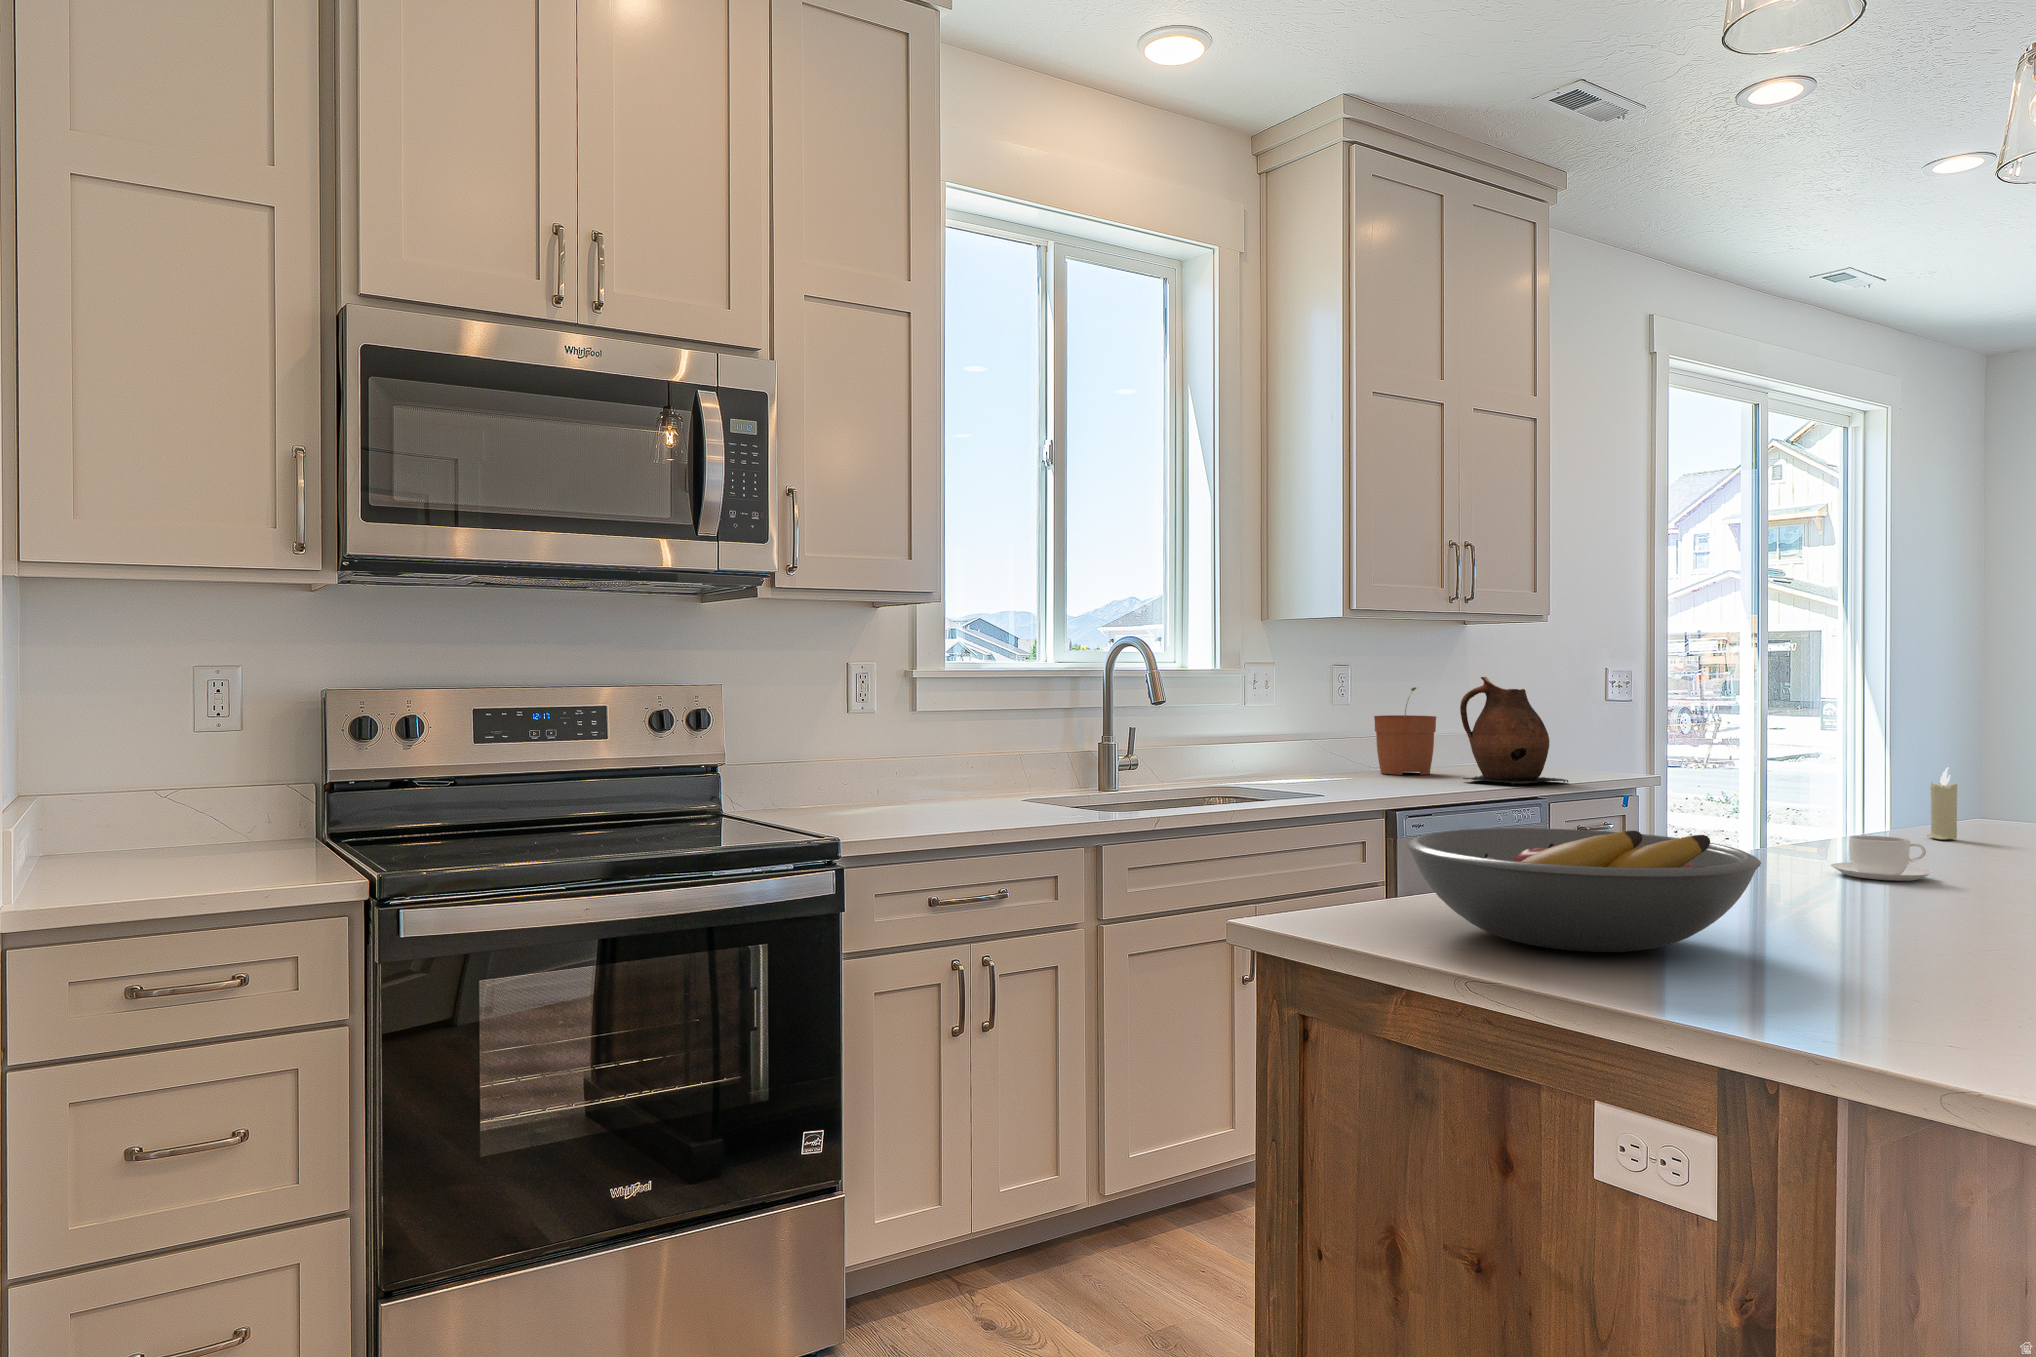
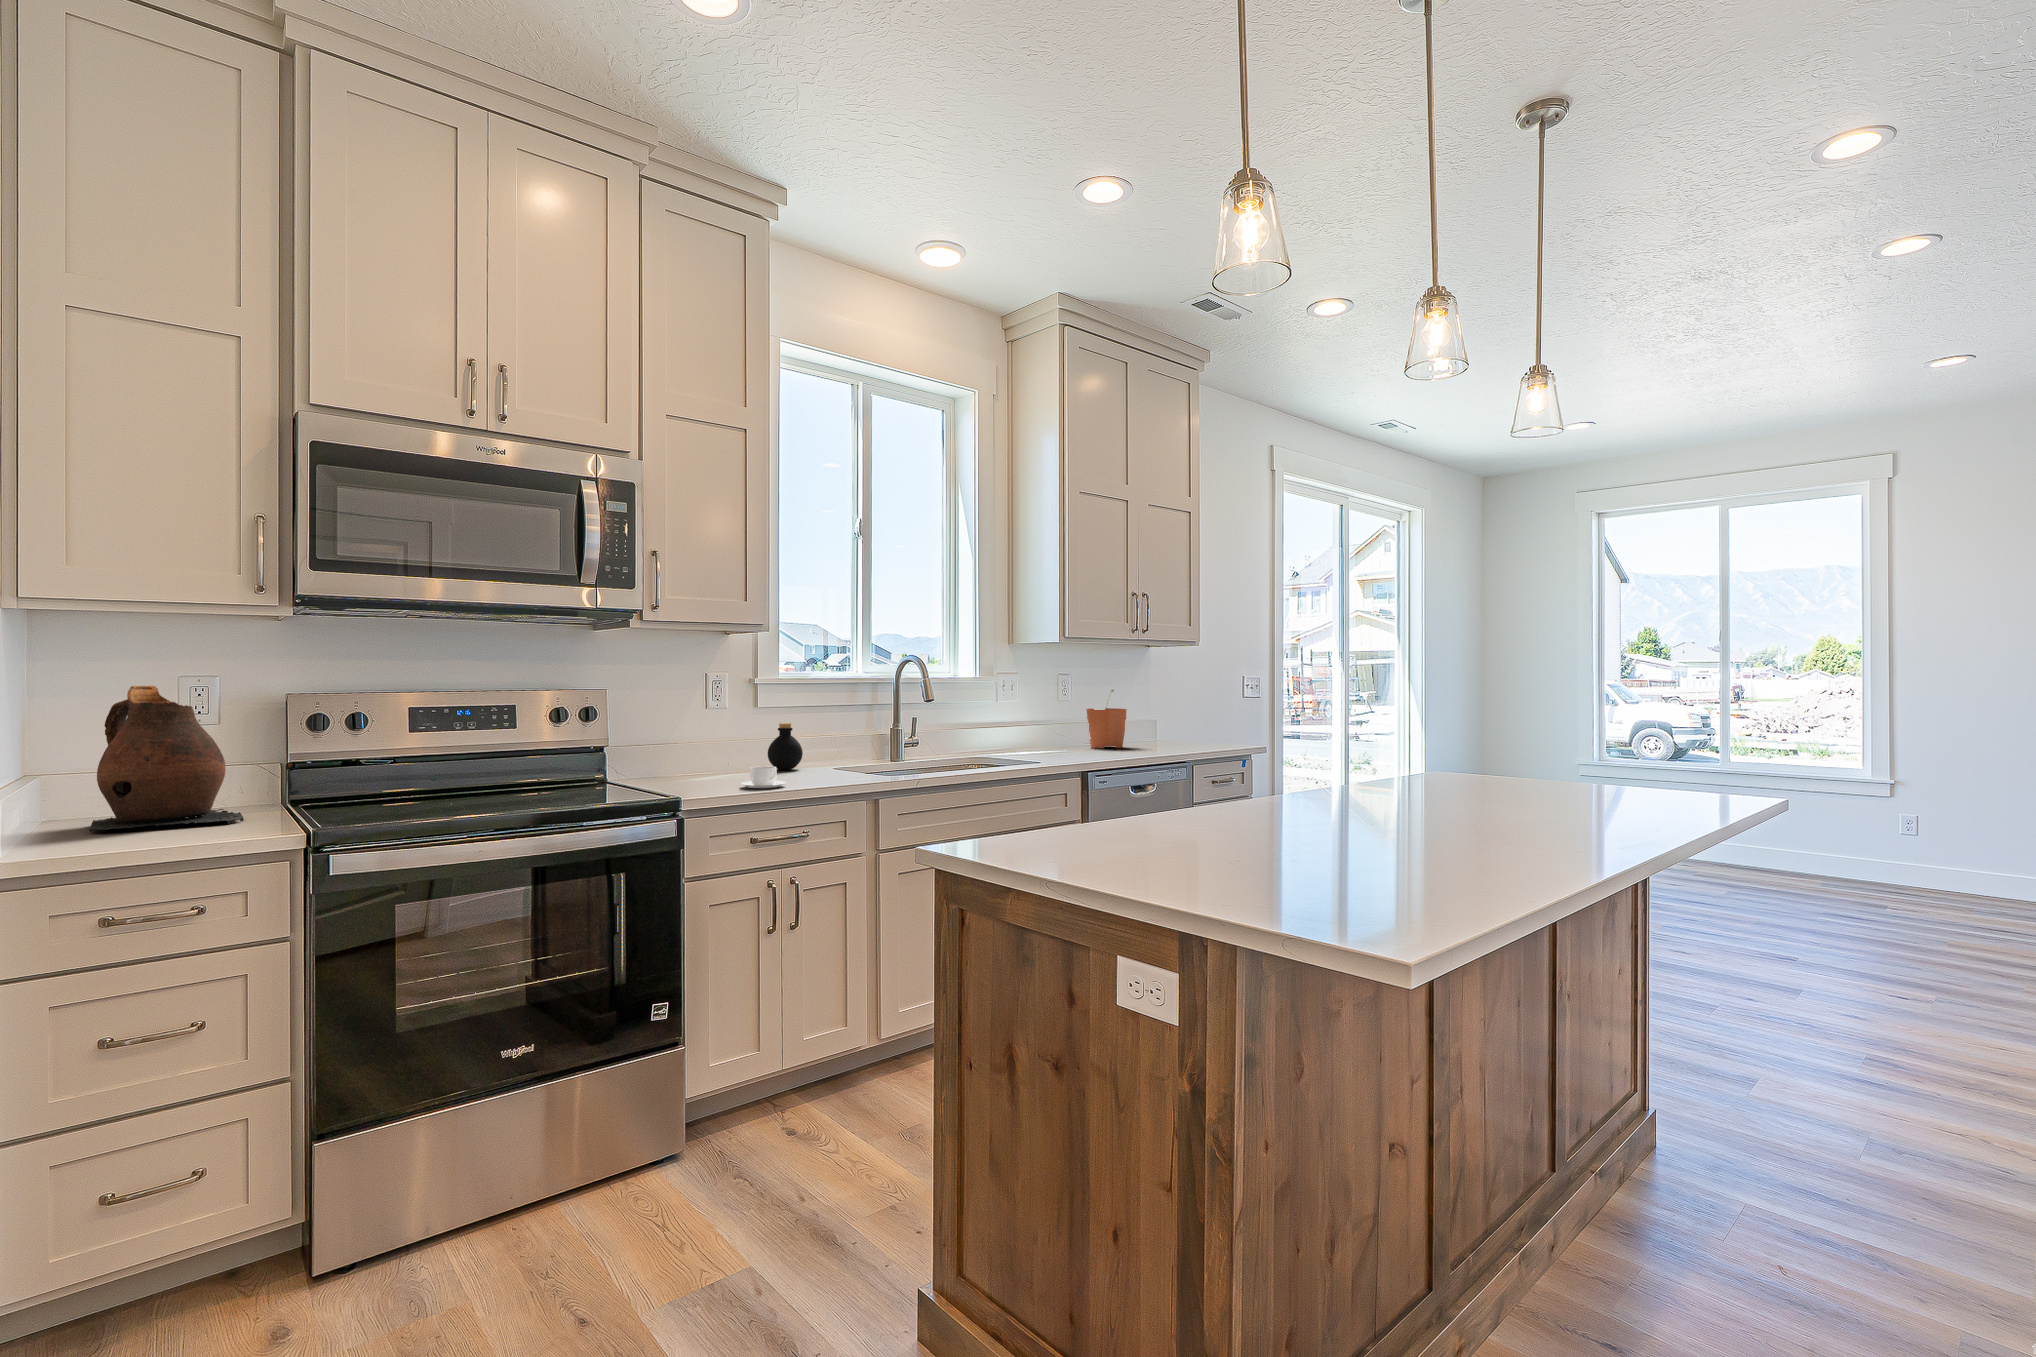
ceramic pitcher: present [1460,677,1568,785] -> present [90,686,244,832]
bottle: none [931,734,979,800] -> present [768,723,803,770]
candle: present [1927,767,1957,839] -> none [1394,740,1411,785]
fruit bowl: present [1407,828,1761,952] -> none [1029,782,1237,860]
coffee cup: present [1831,836,1933,881] -> present [741,766,786,788]

